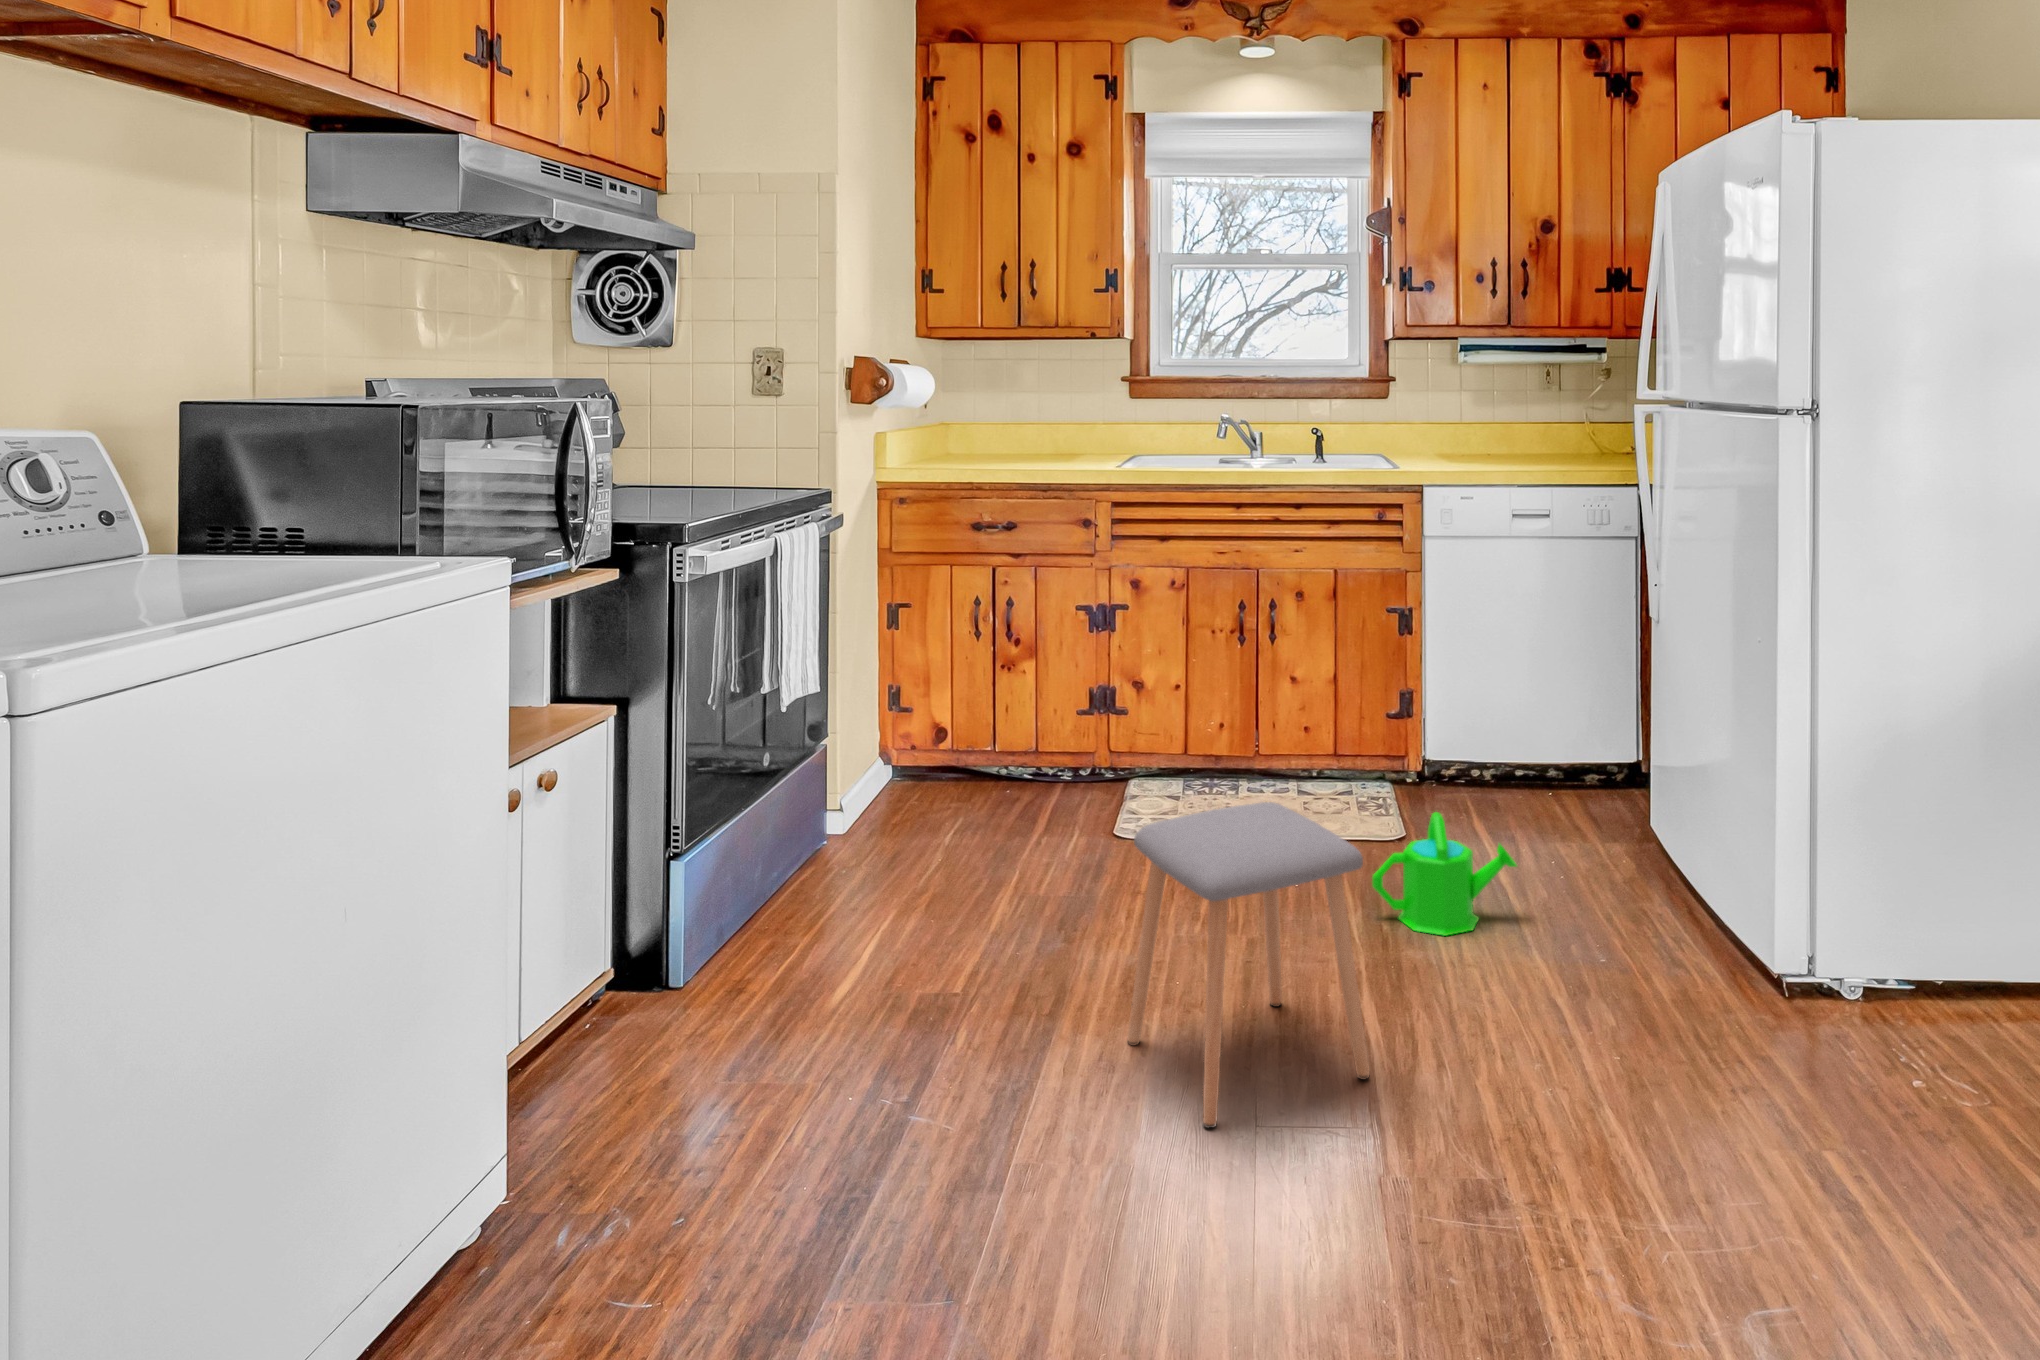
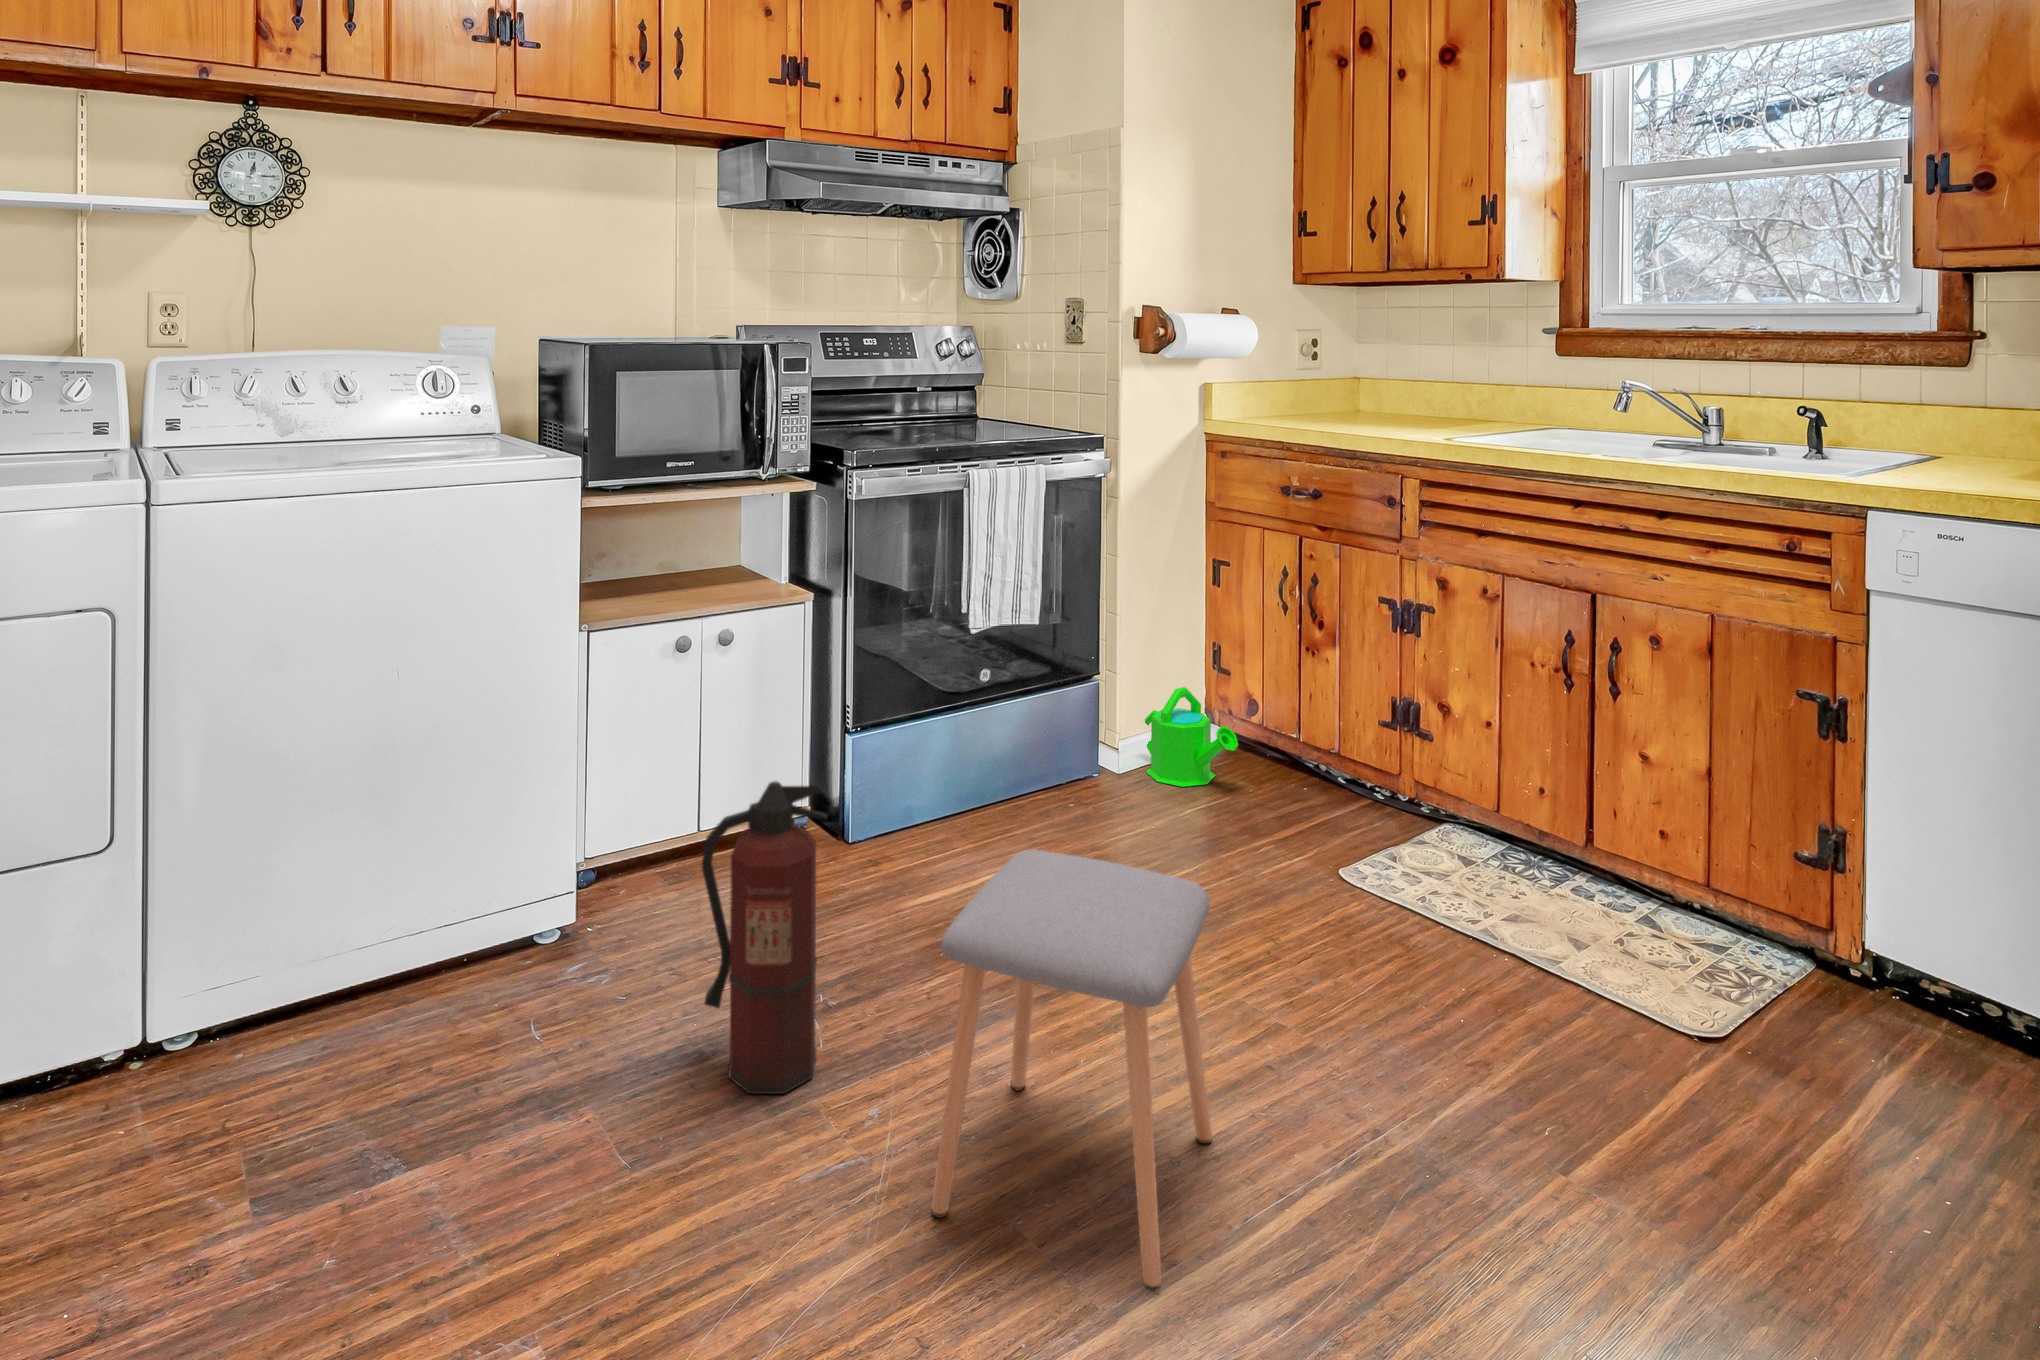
watering can: present [1372,812,1517,936] -> present [1145,687,1238,787]
fire extinguisher: none [865,829,991,1162] -> present [702,781,828,1094]

